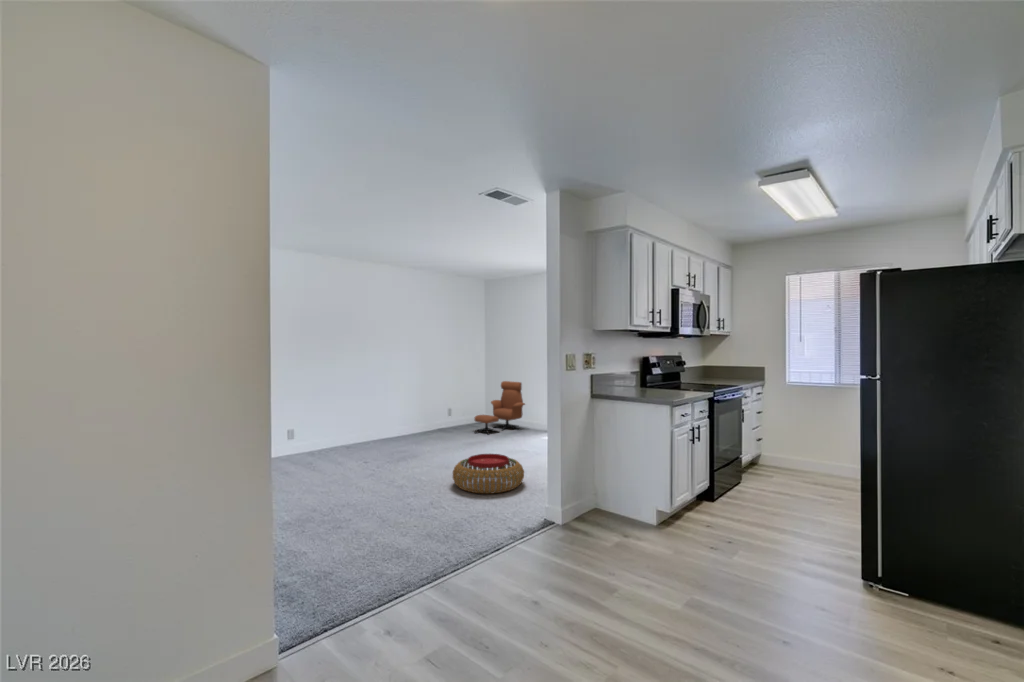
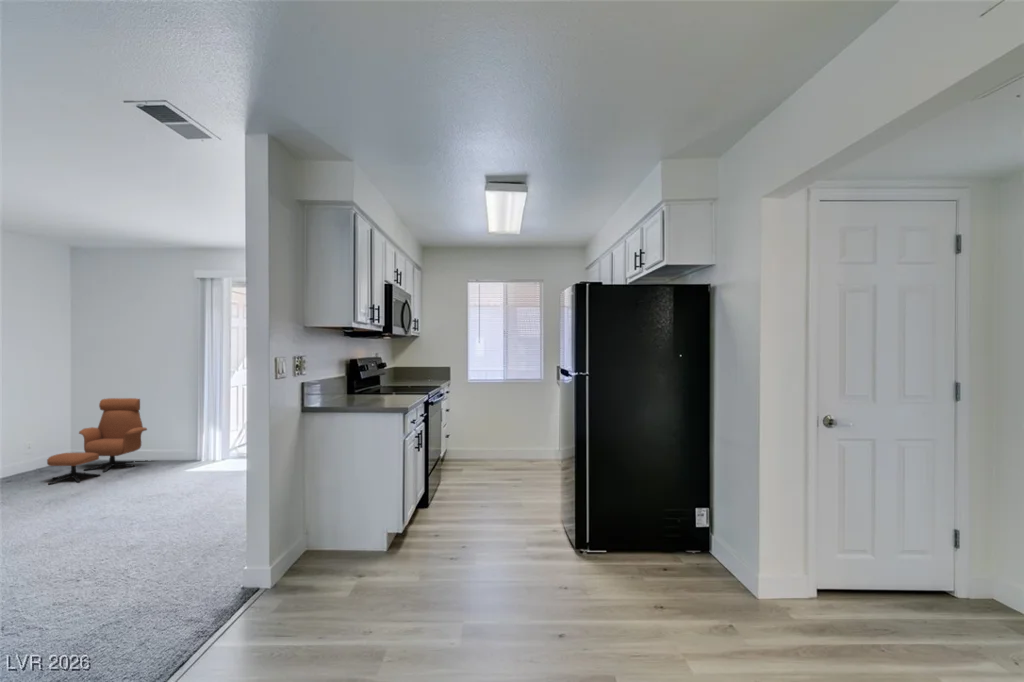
pouf: present [453,454,524,494] -> none [35,511,183,585]

